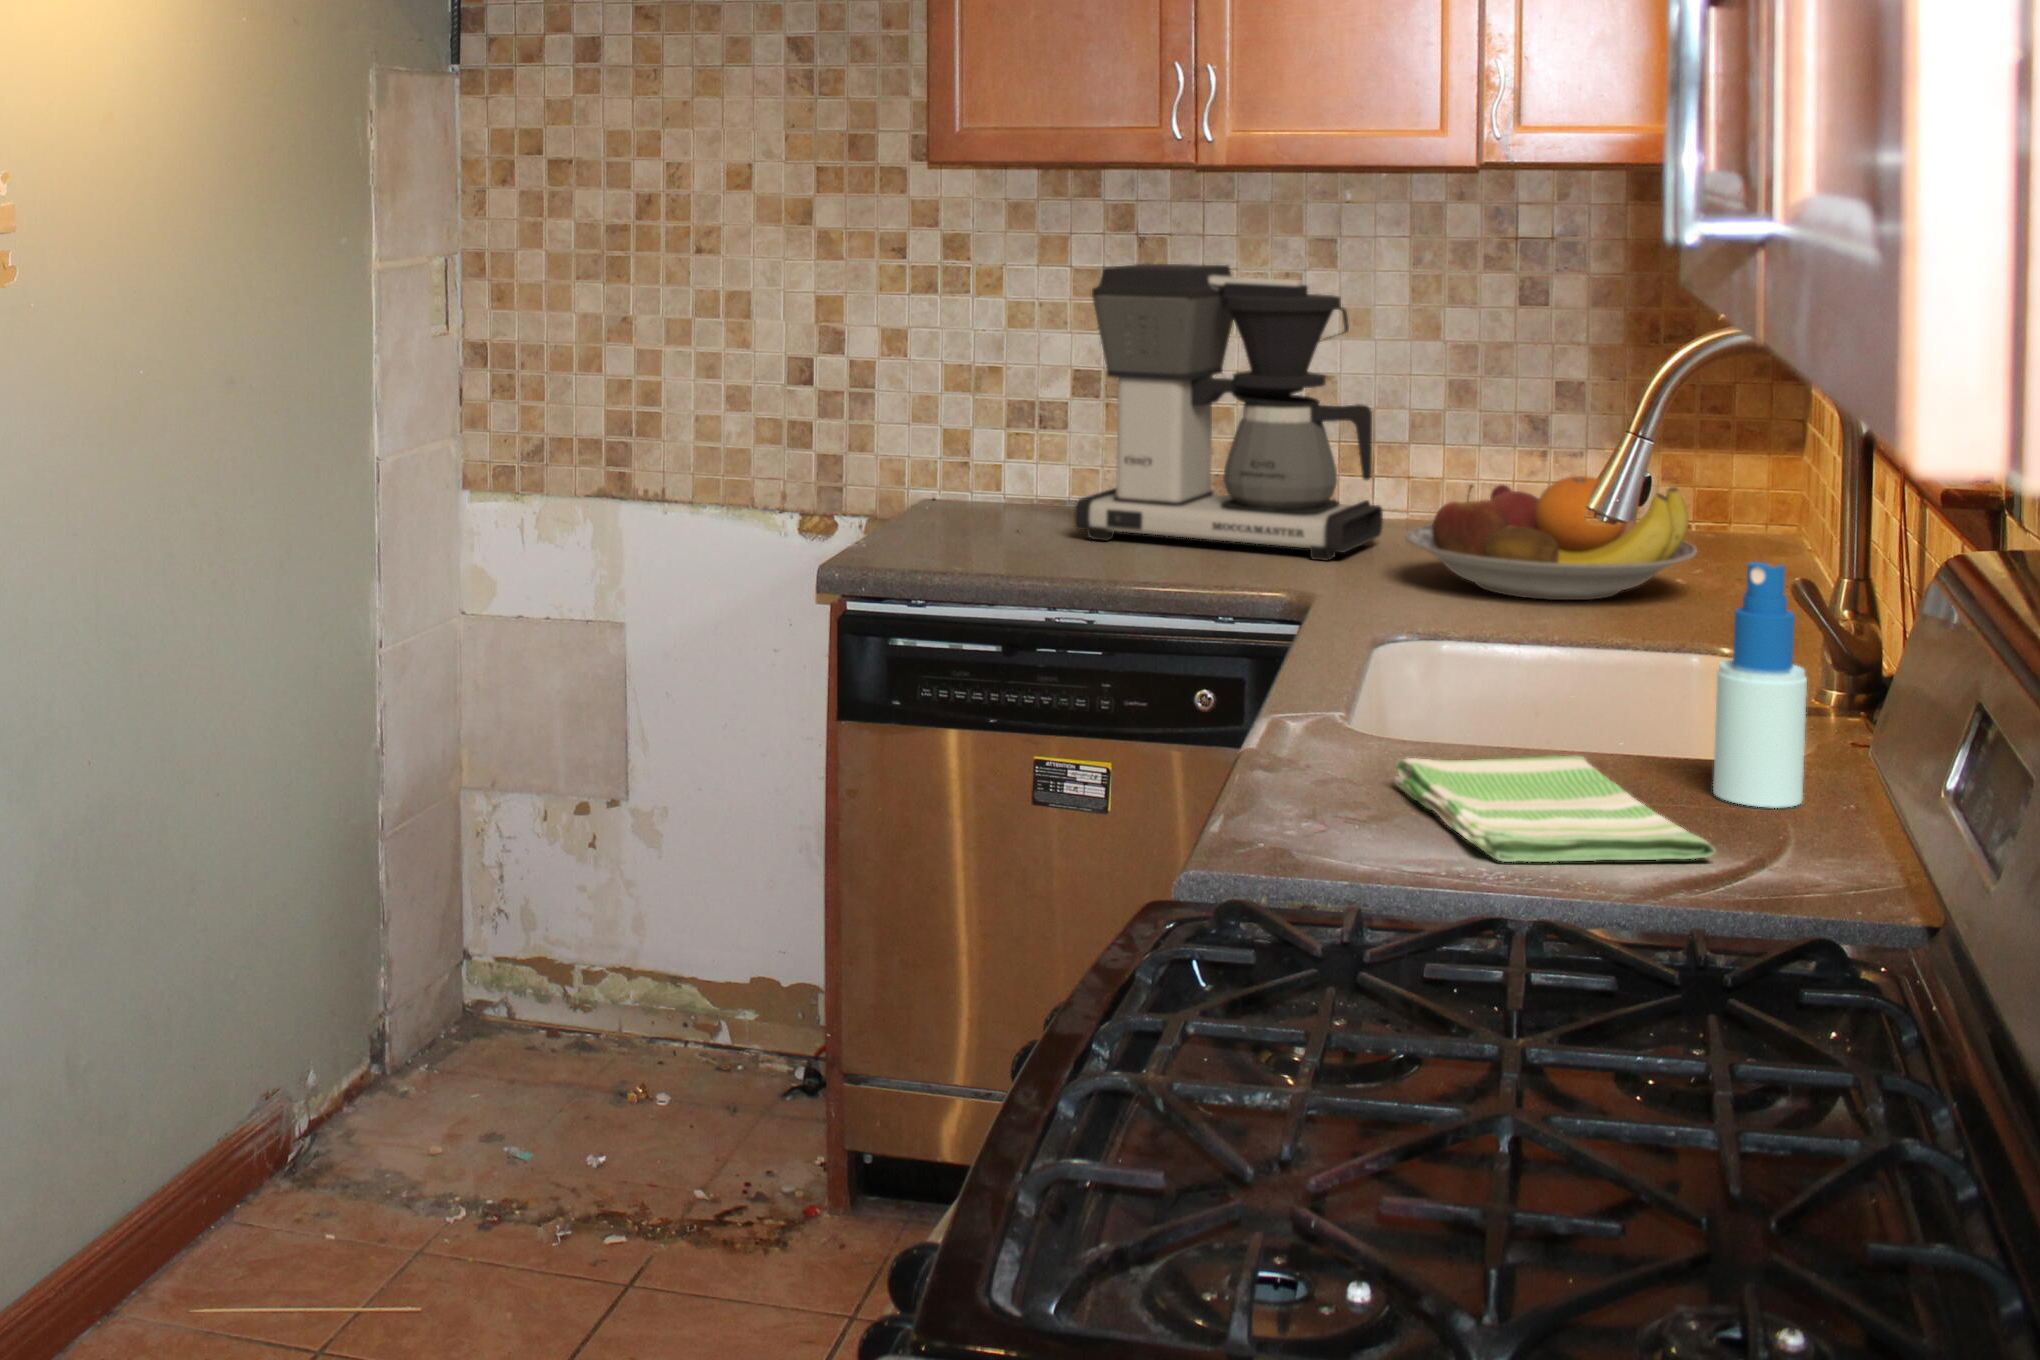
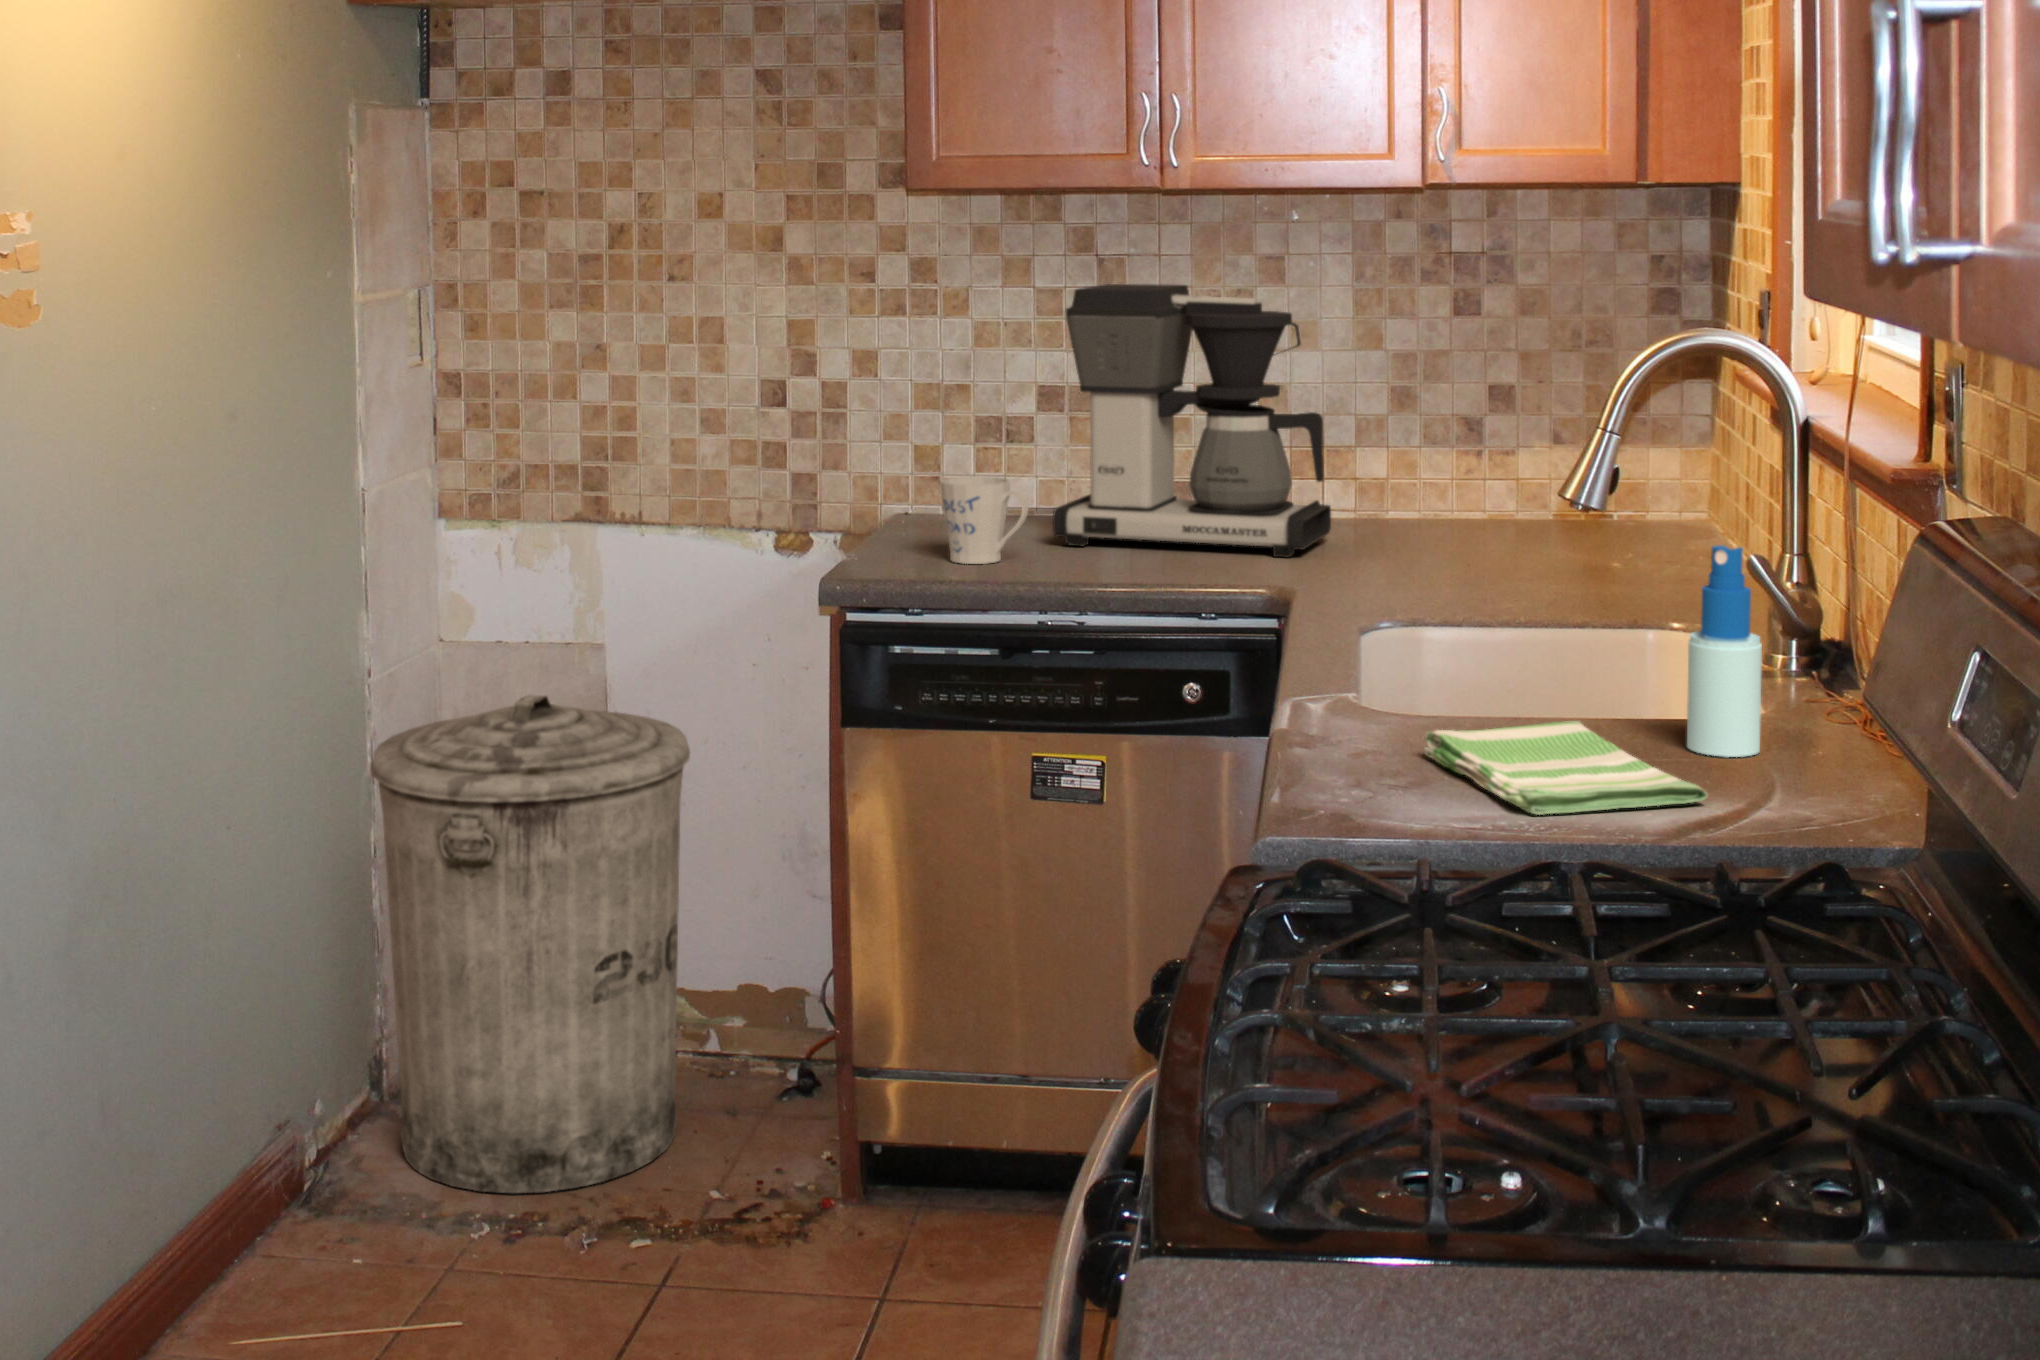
mug: none [949,463,1042,555] -> present [940,476,1028,564]
fruit bowl: present [1405,476,1697,600] -> none [1363,473,1617,585]
trash can: none [373,670,693,1175] -> present [371,695,690,1193]

